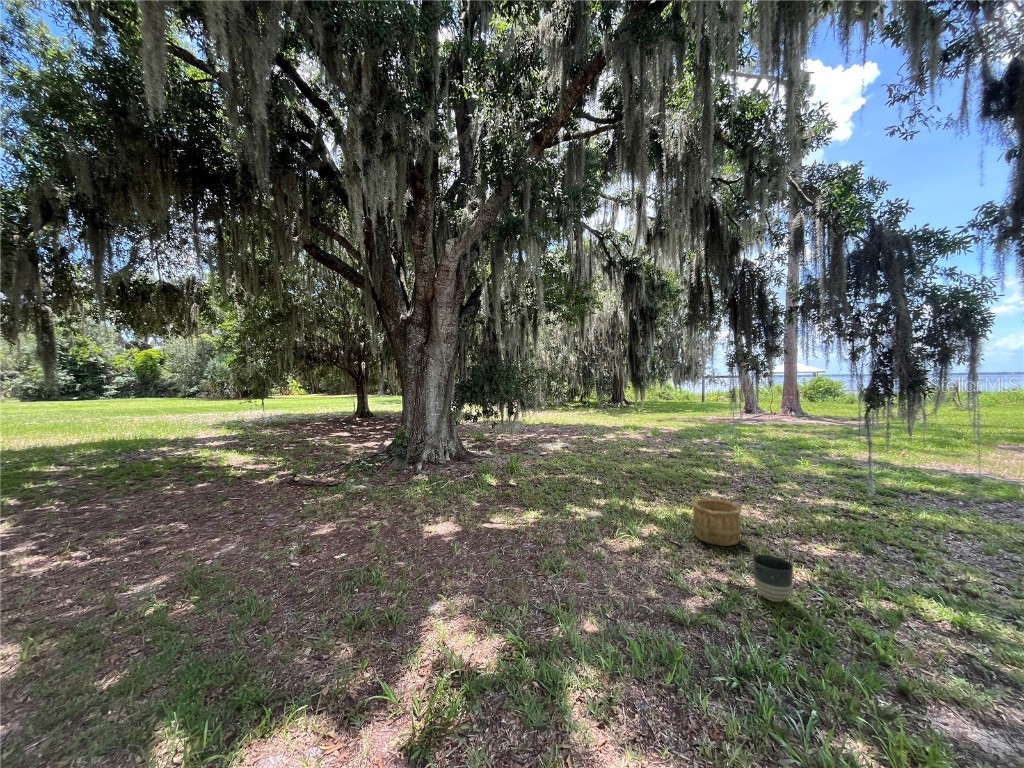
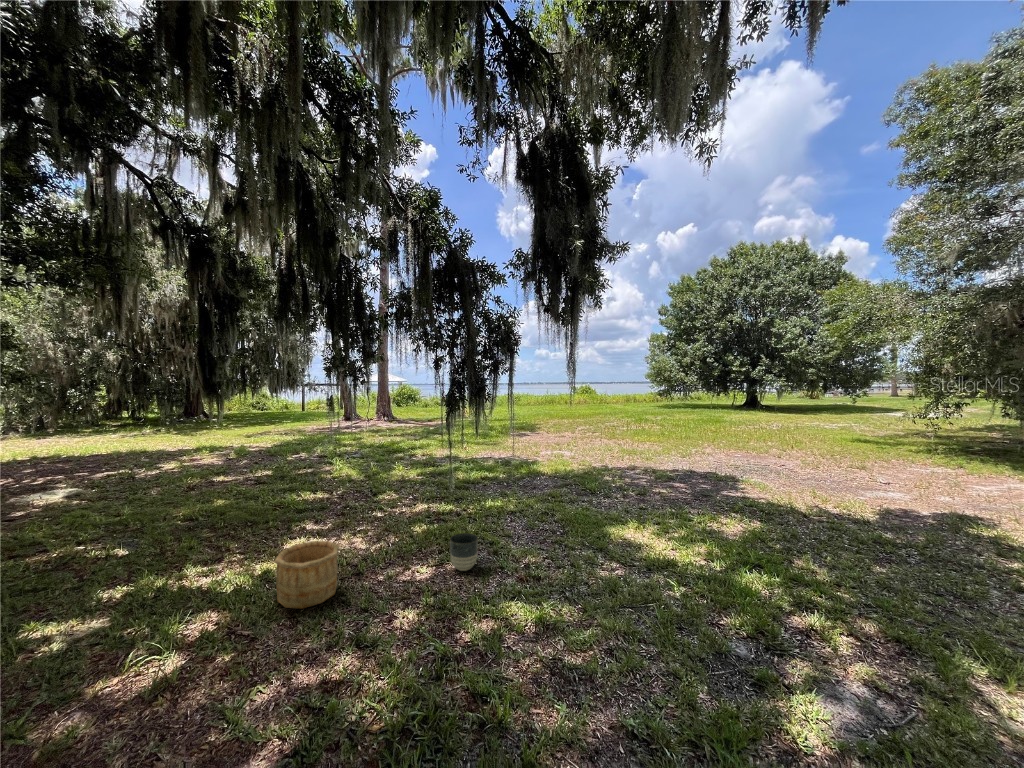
planter: present [753,555,793,602] -> present [450,533,478,571]

